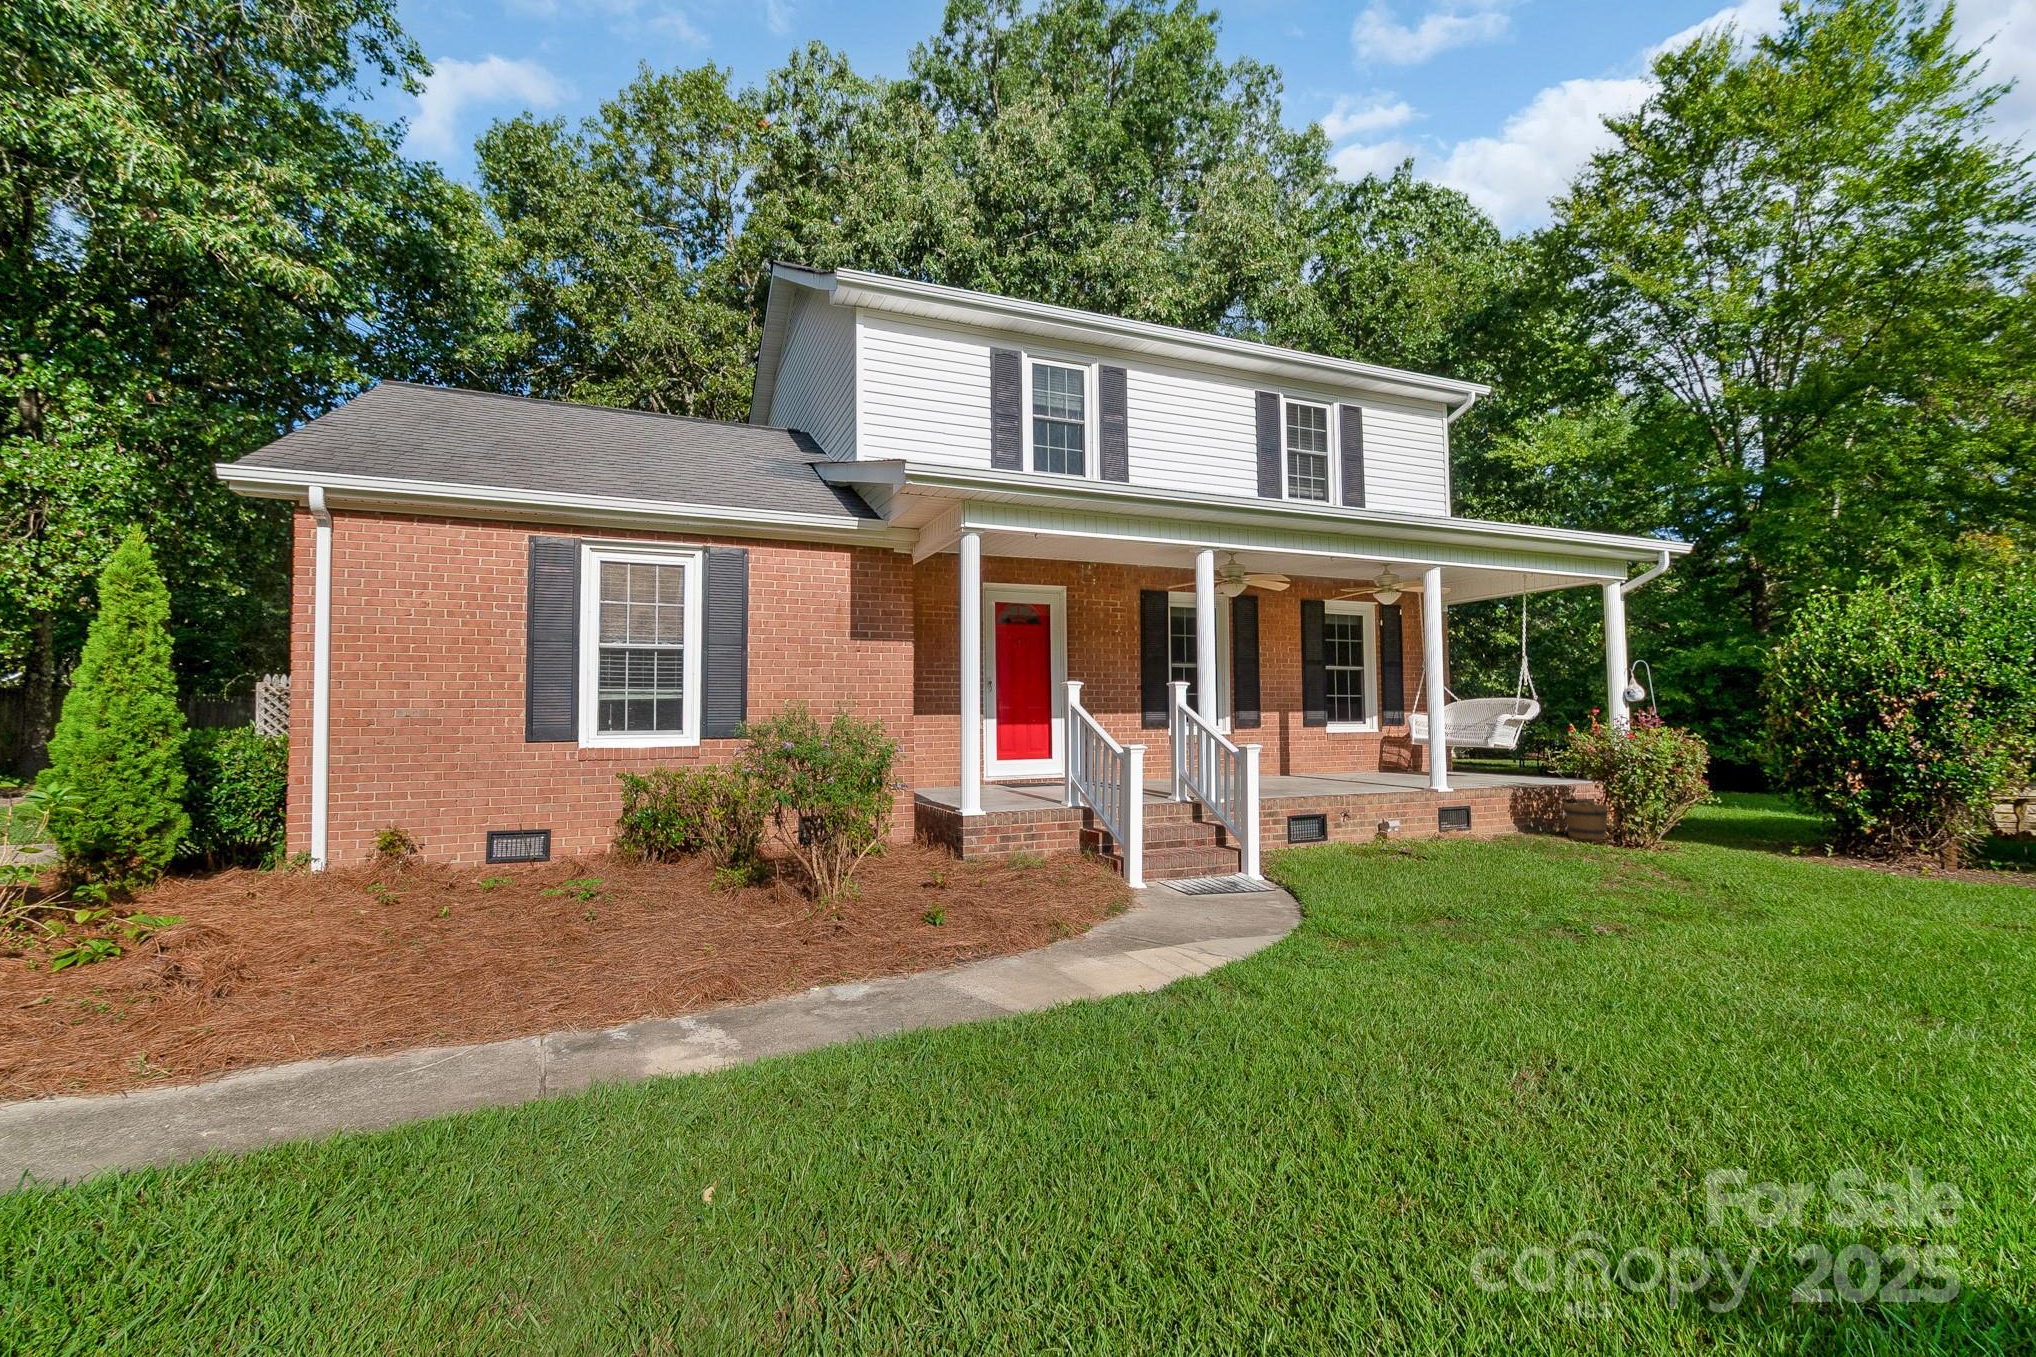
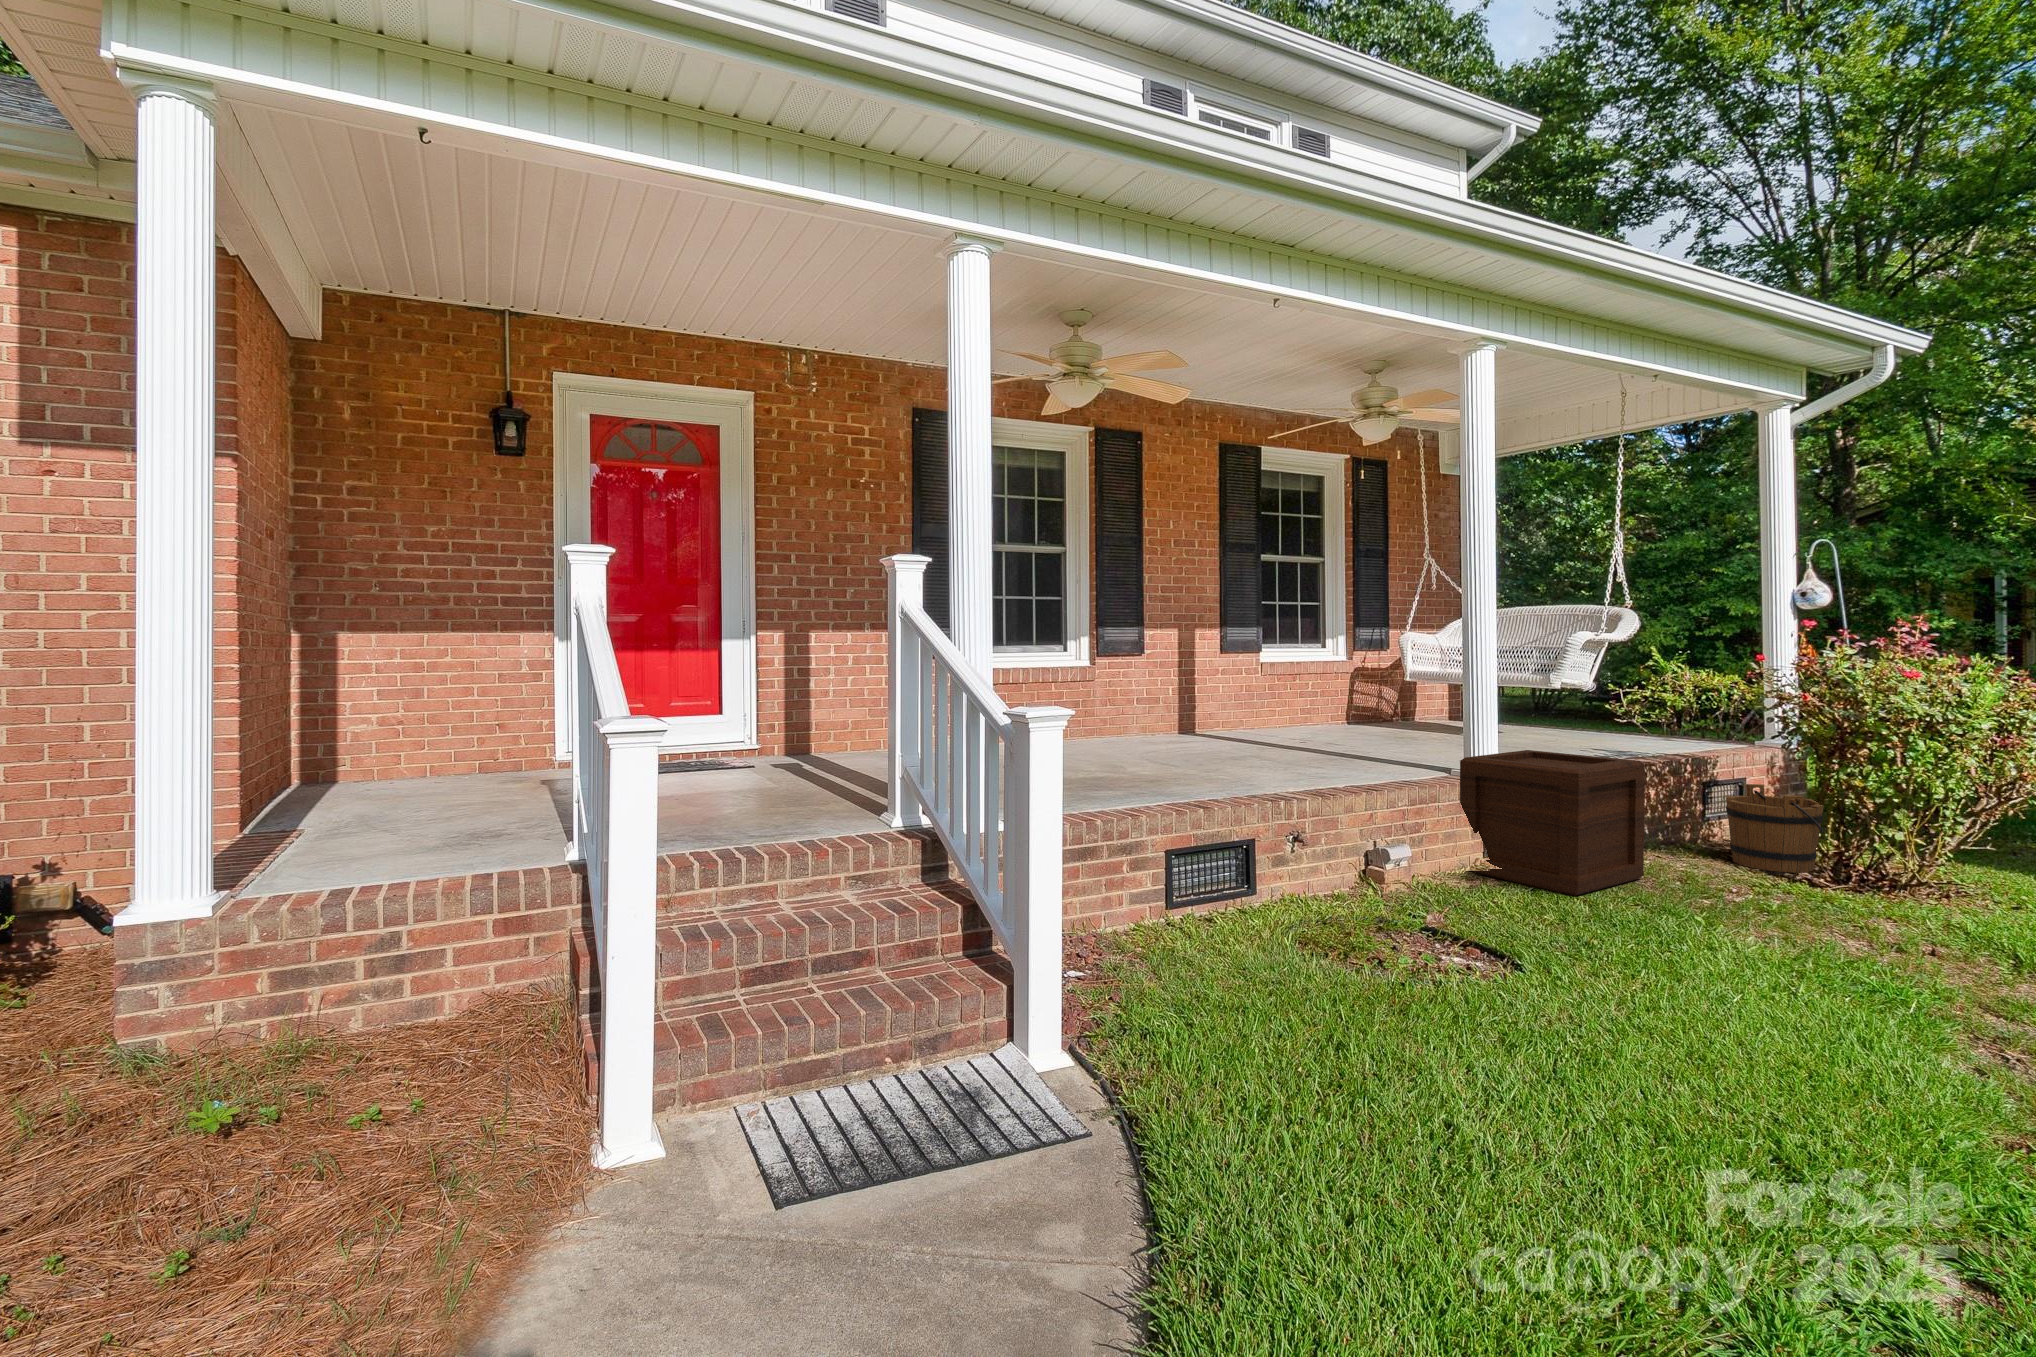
wooden crate: none [1425,779,1515,844] -> present [1460,750,1645,896]

